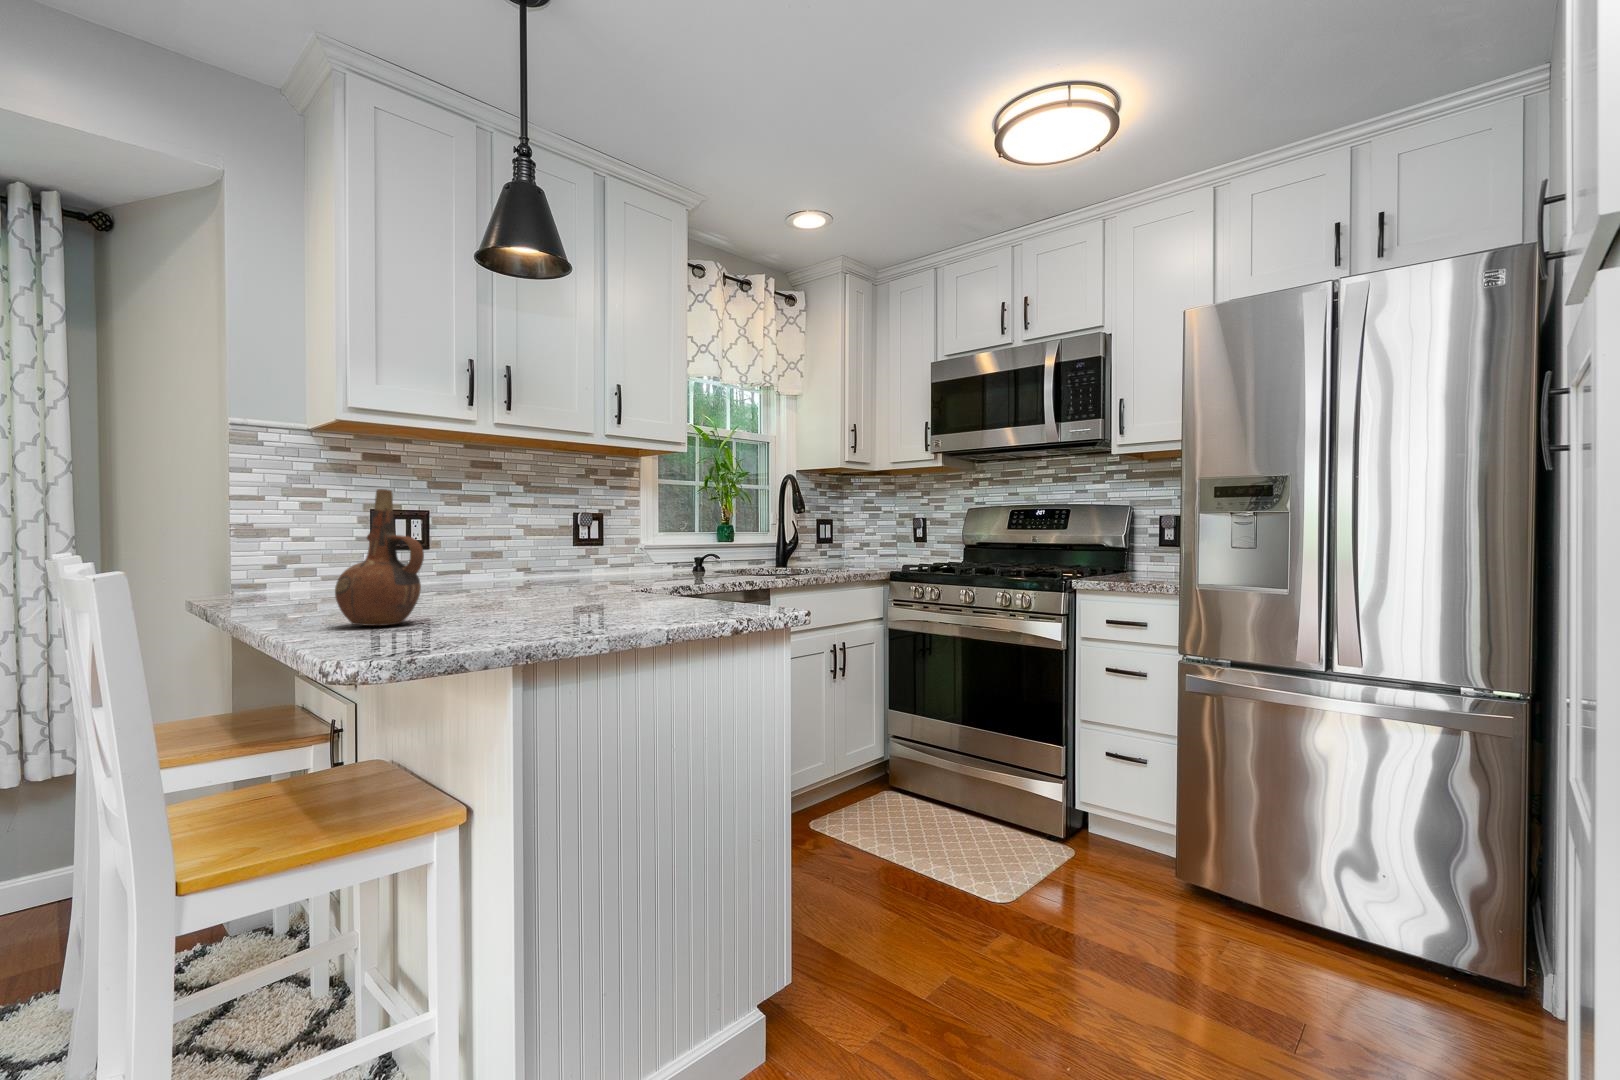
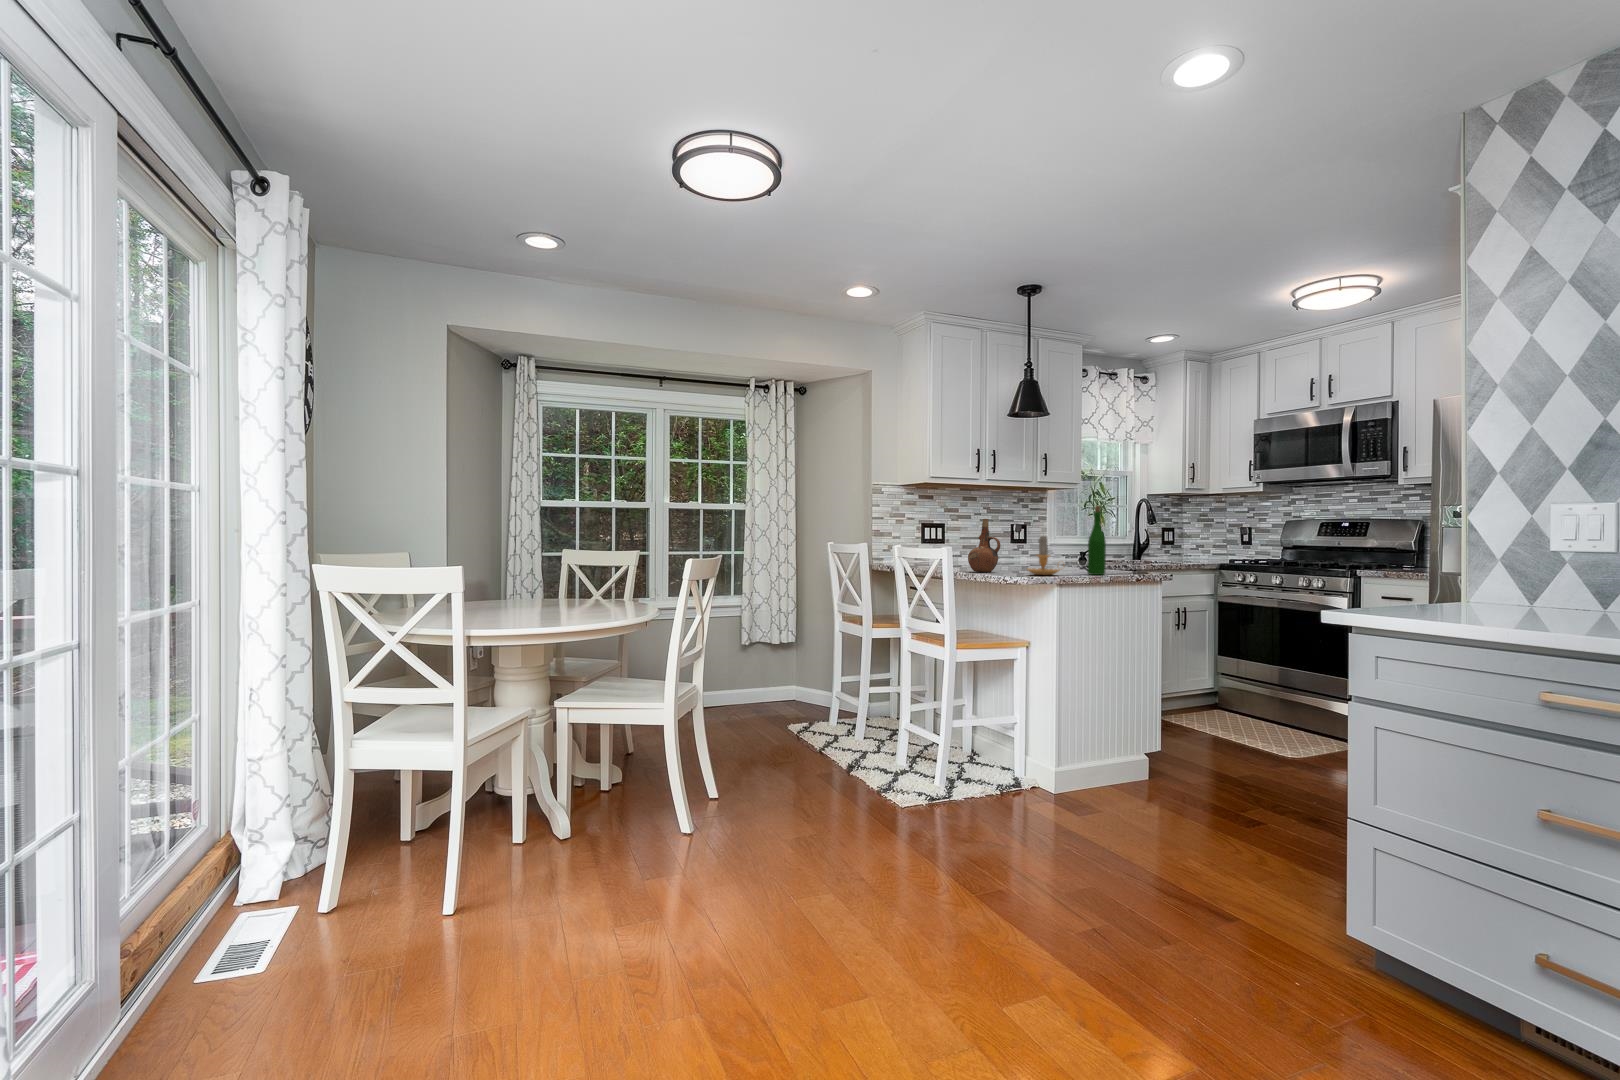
wine bottle: none [621,457,665,626] -> present [1087,506,1106,575]
candle: none [449,524,560,638] -> present [1028,536,1064,575]

